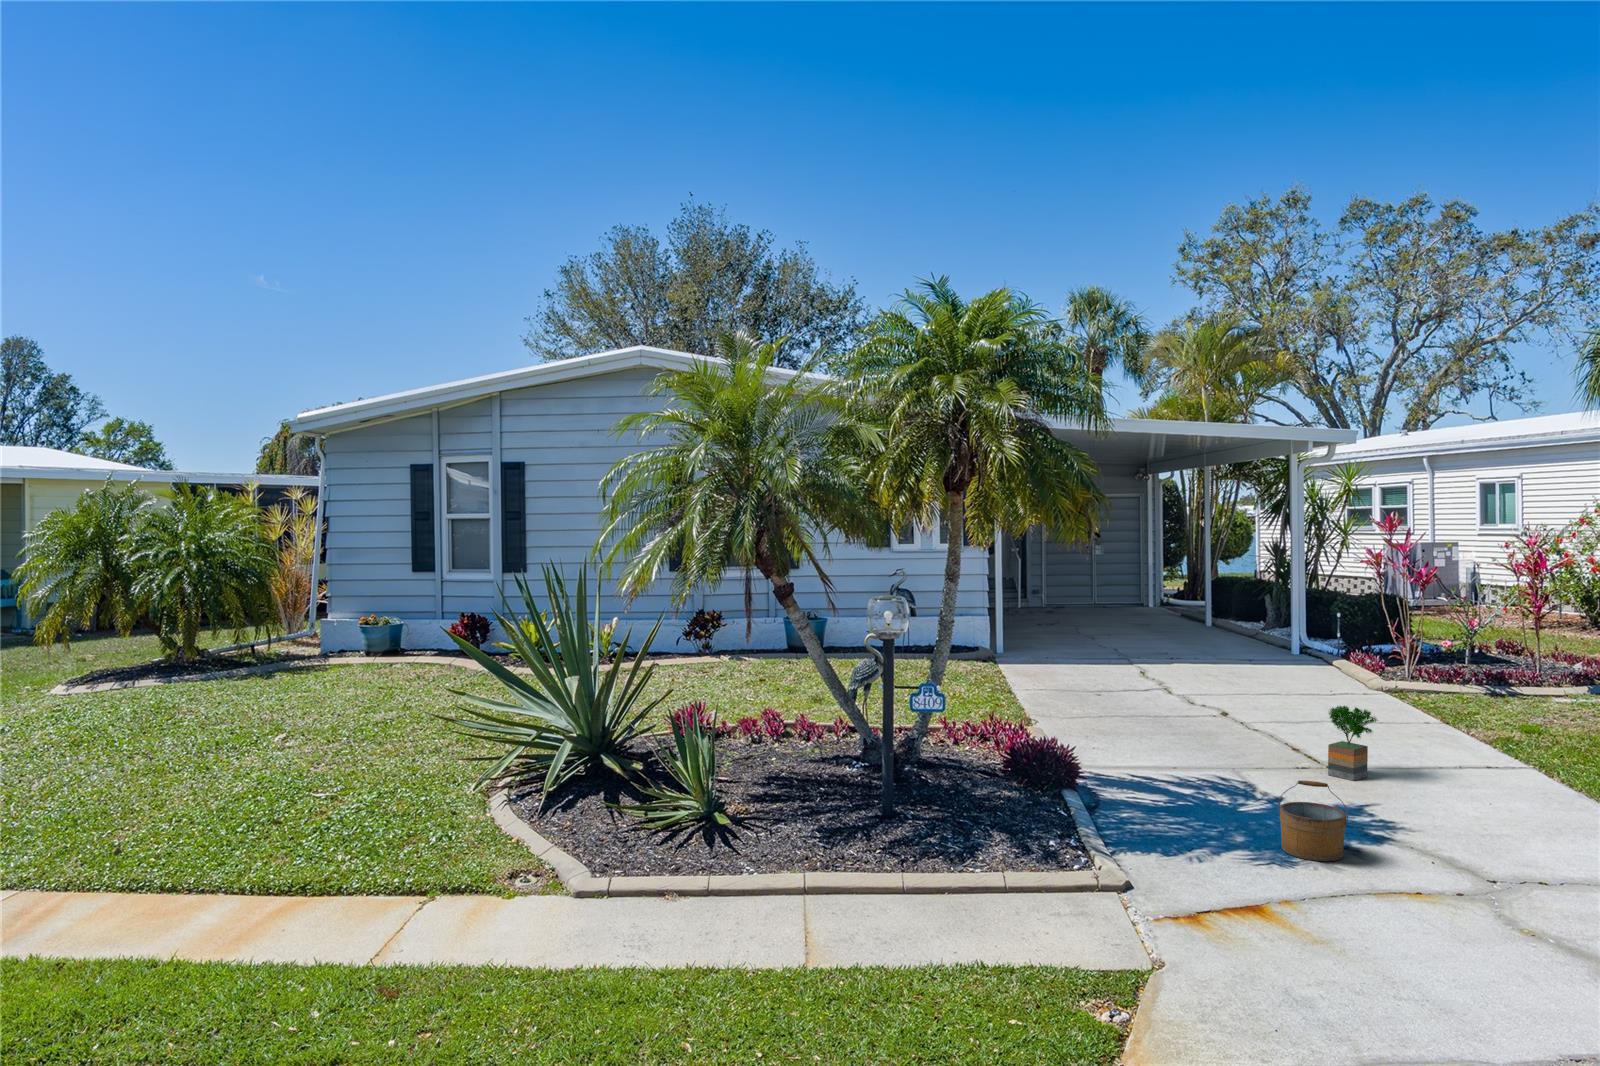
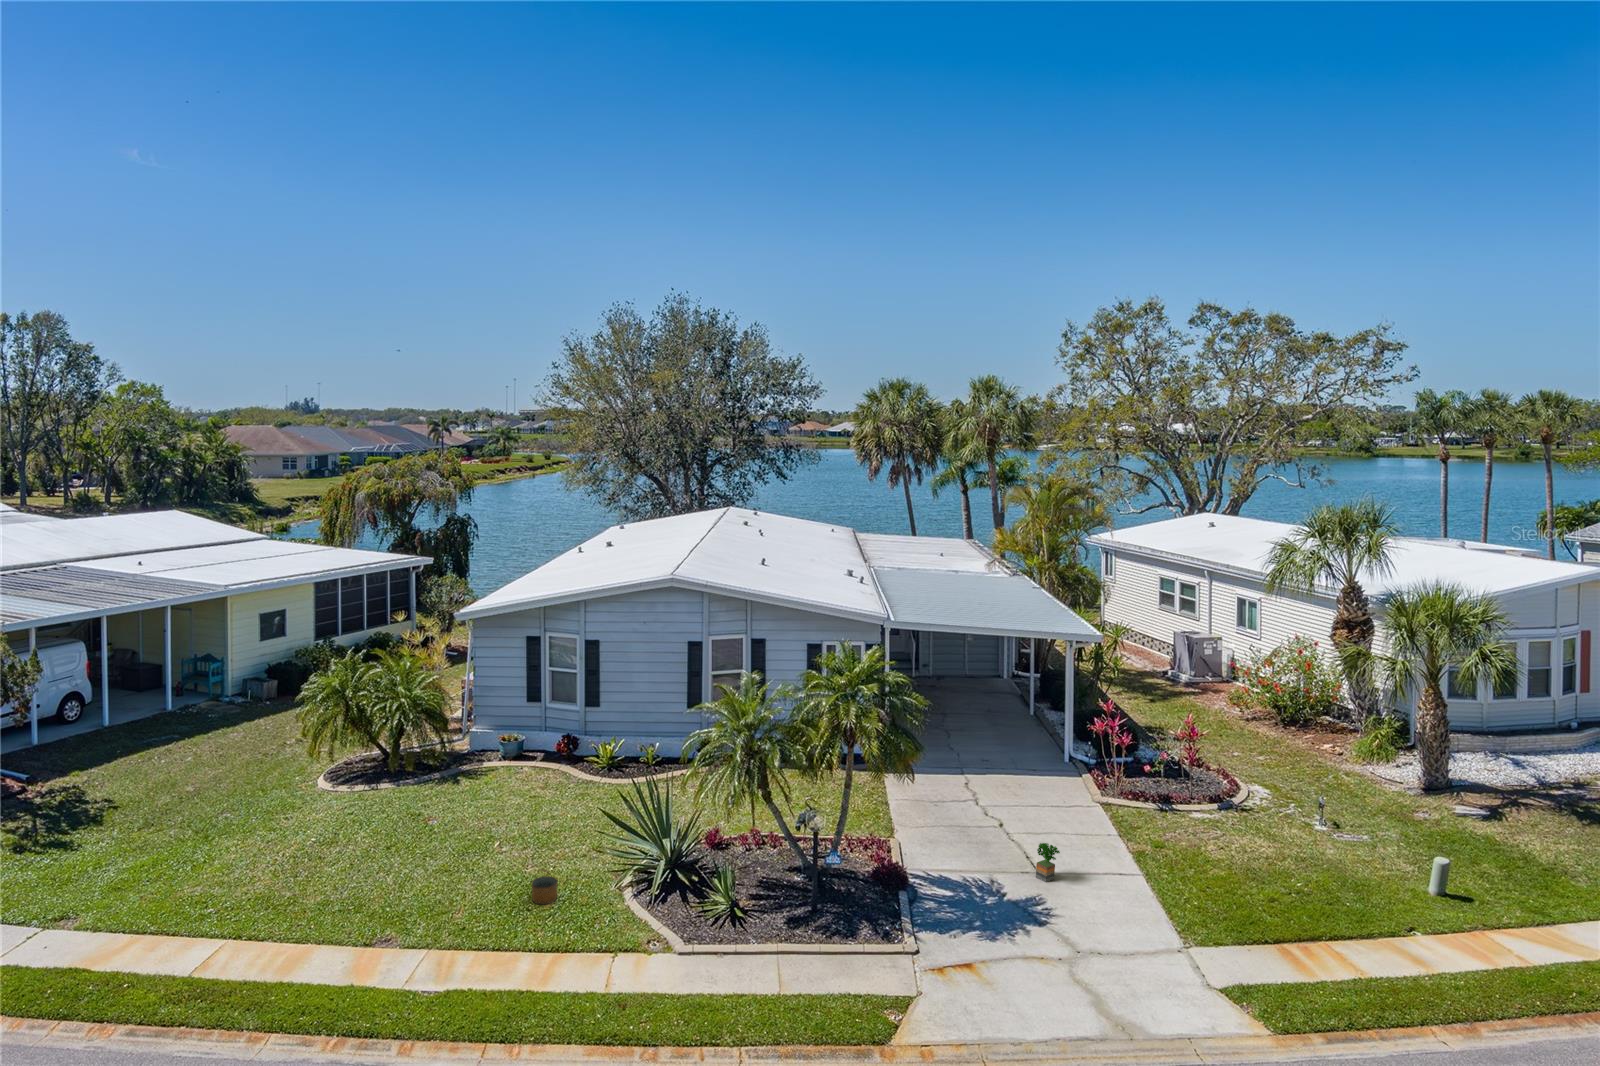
bucket: present [1278,781,1348,861] -> present [532,869,558,905]

